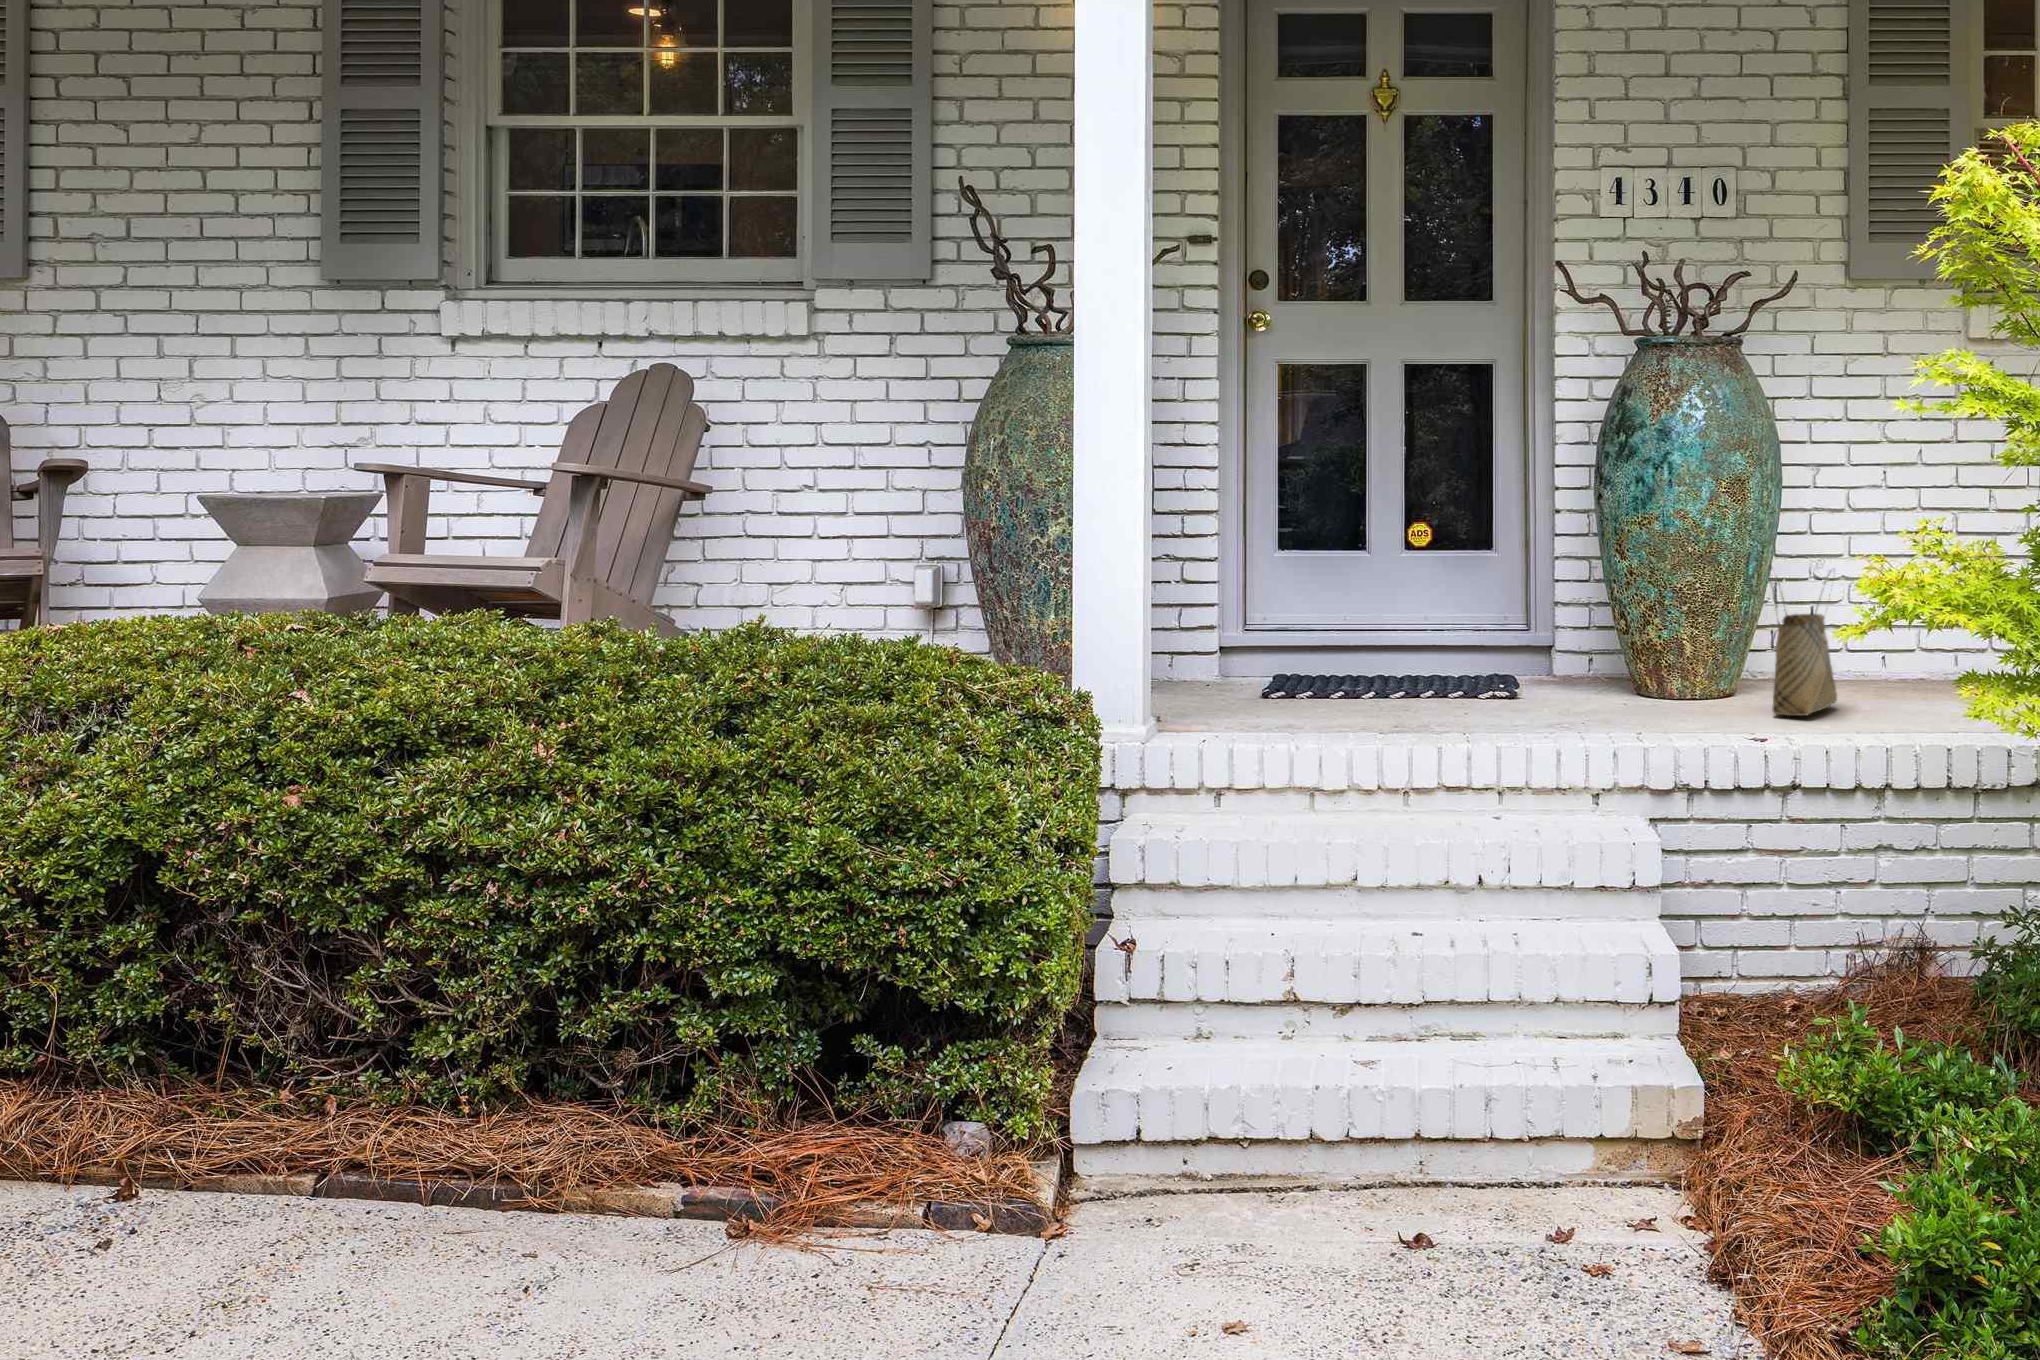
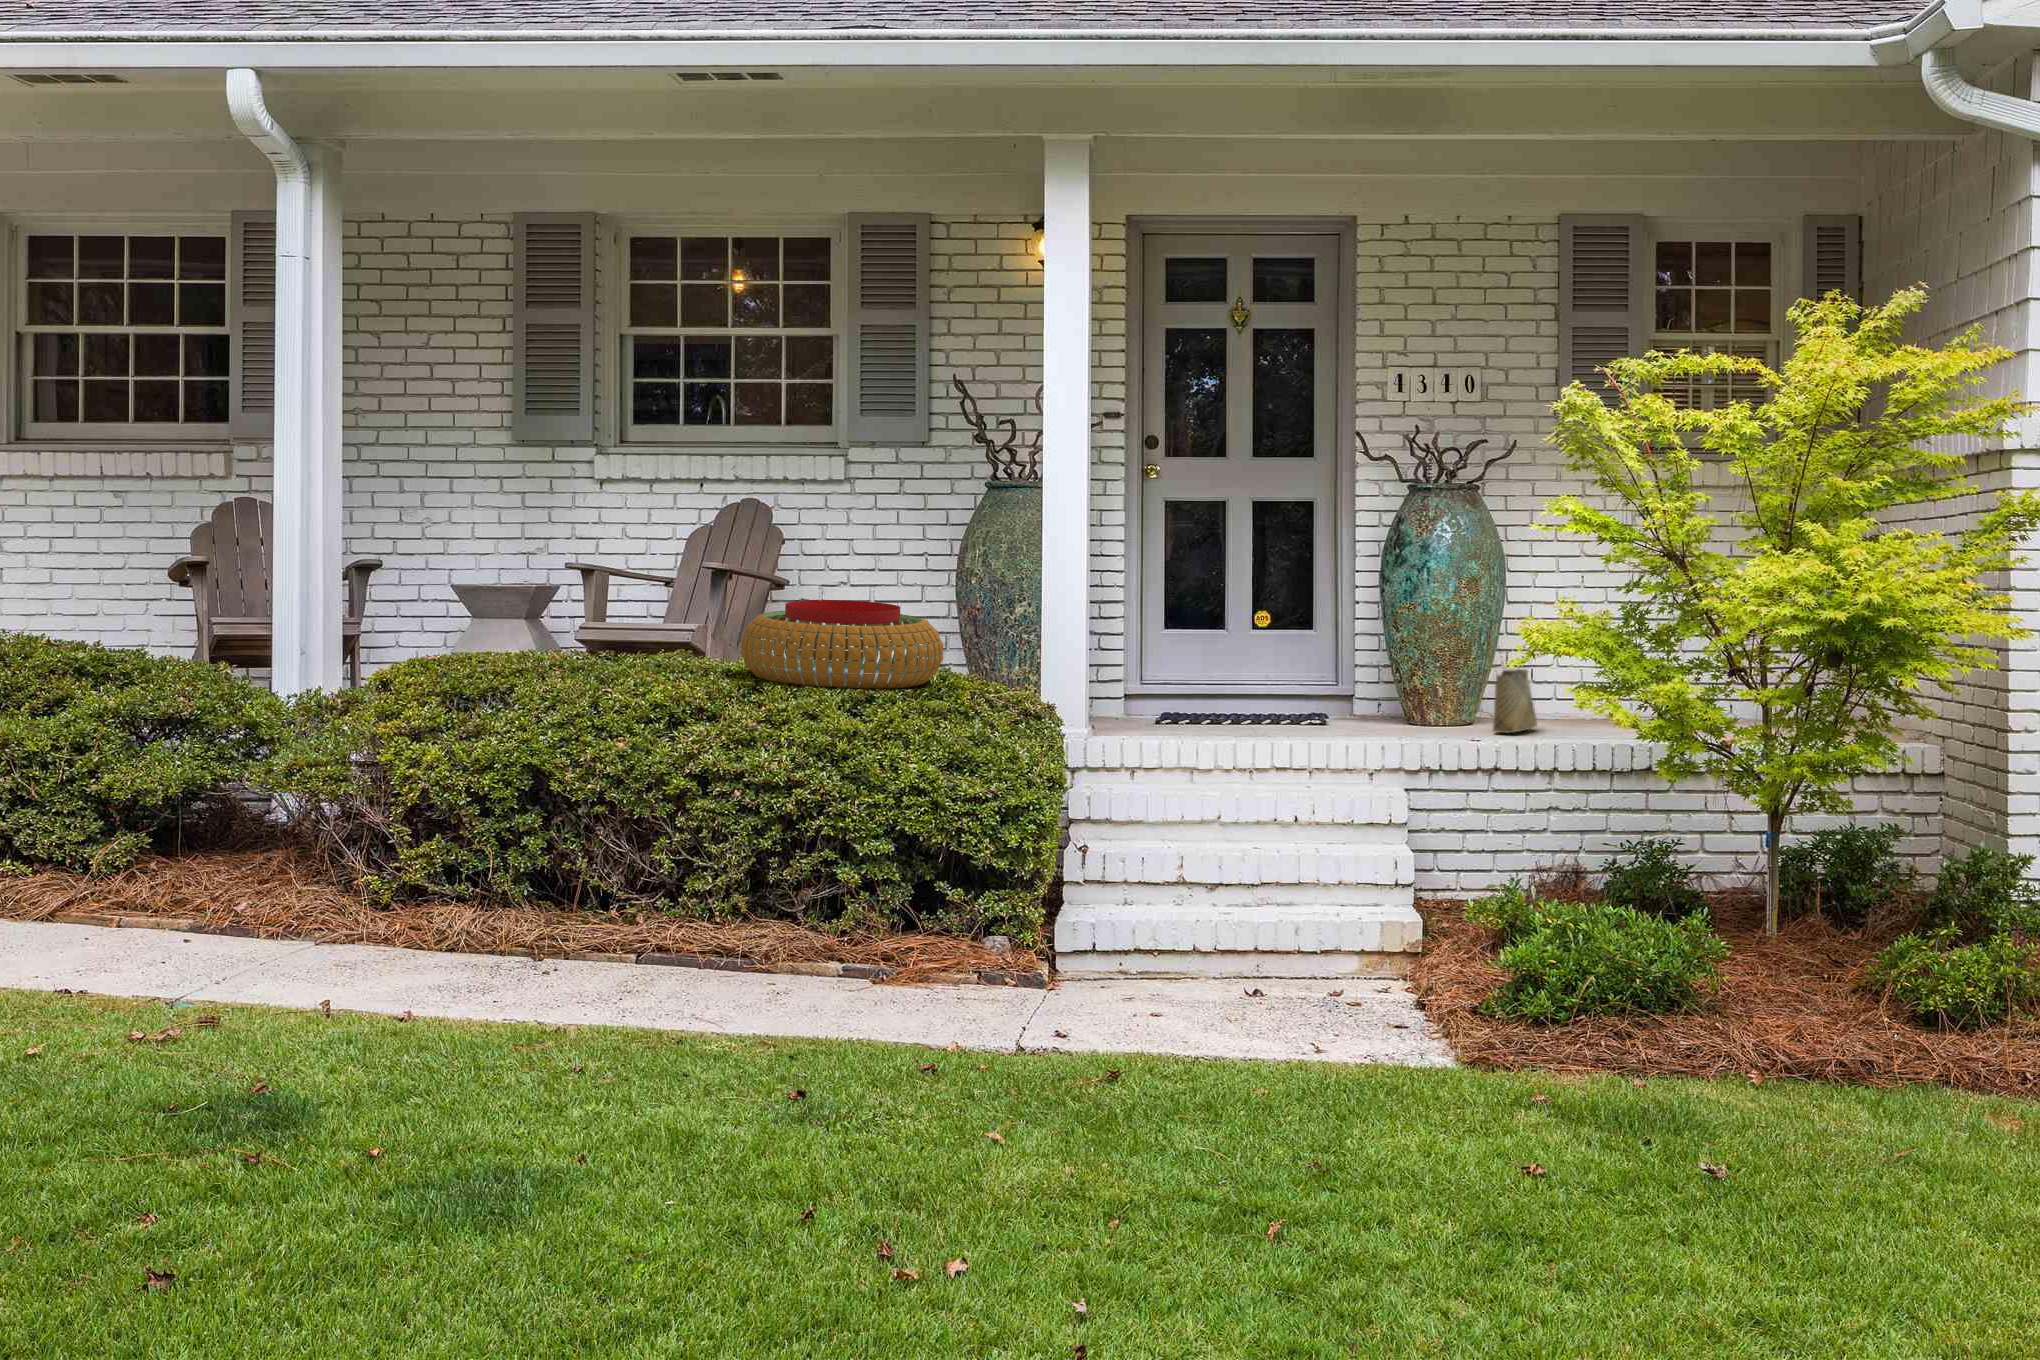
pouf: none [539,519,886,677] -> present [741,600,943,689]

